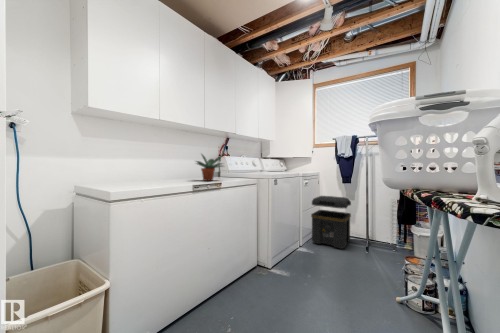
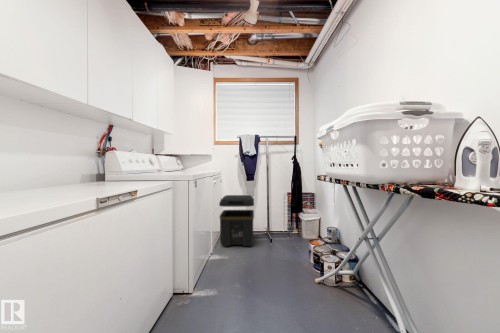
potted plant: present [196,155,222,181] -> none [75,145,135,189]

